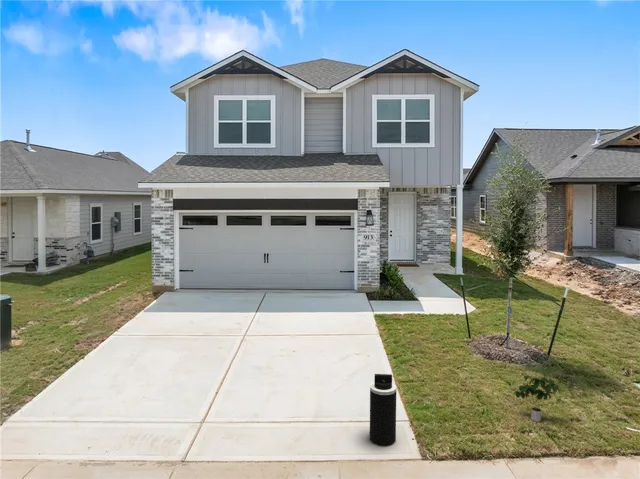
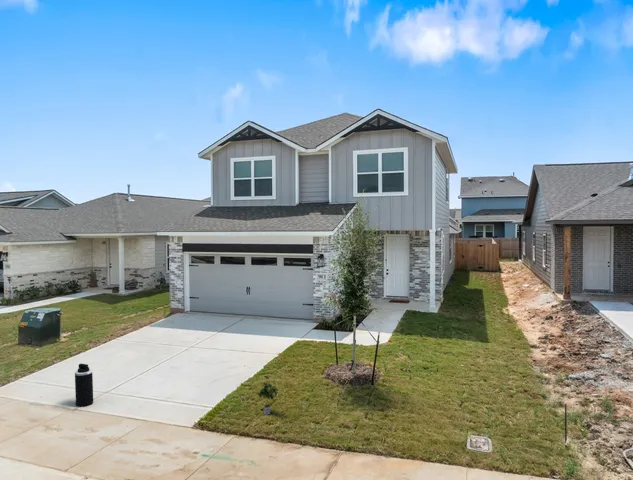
trash can: present [370,374,396,446] -> present [75,364,93,407]

